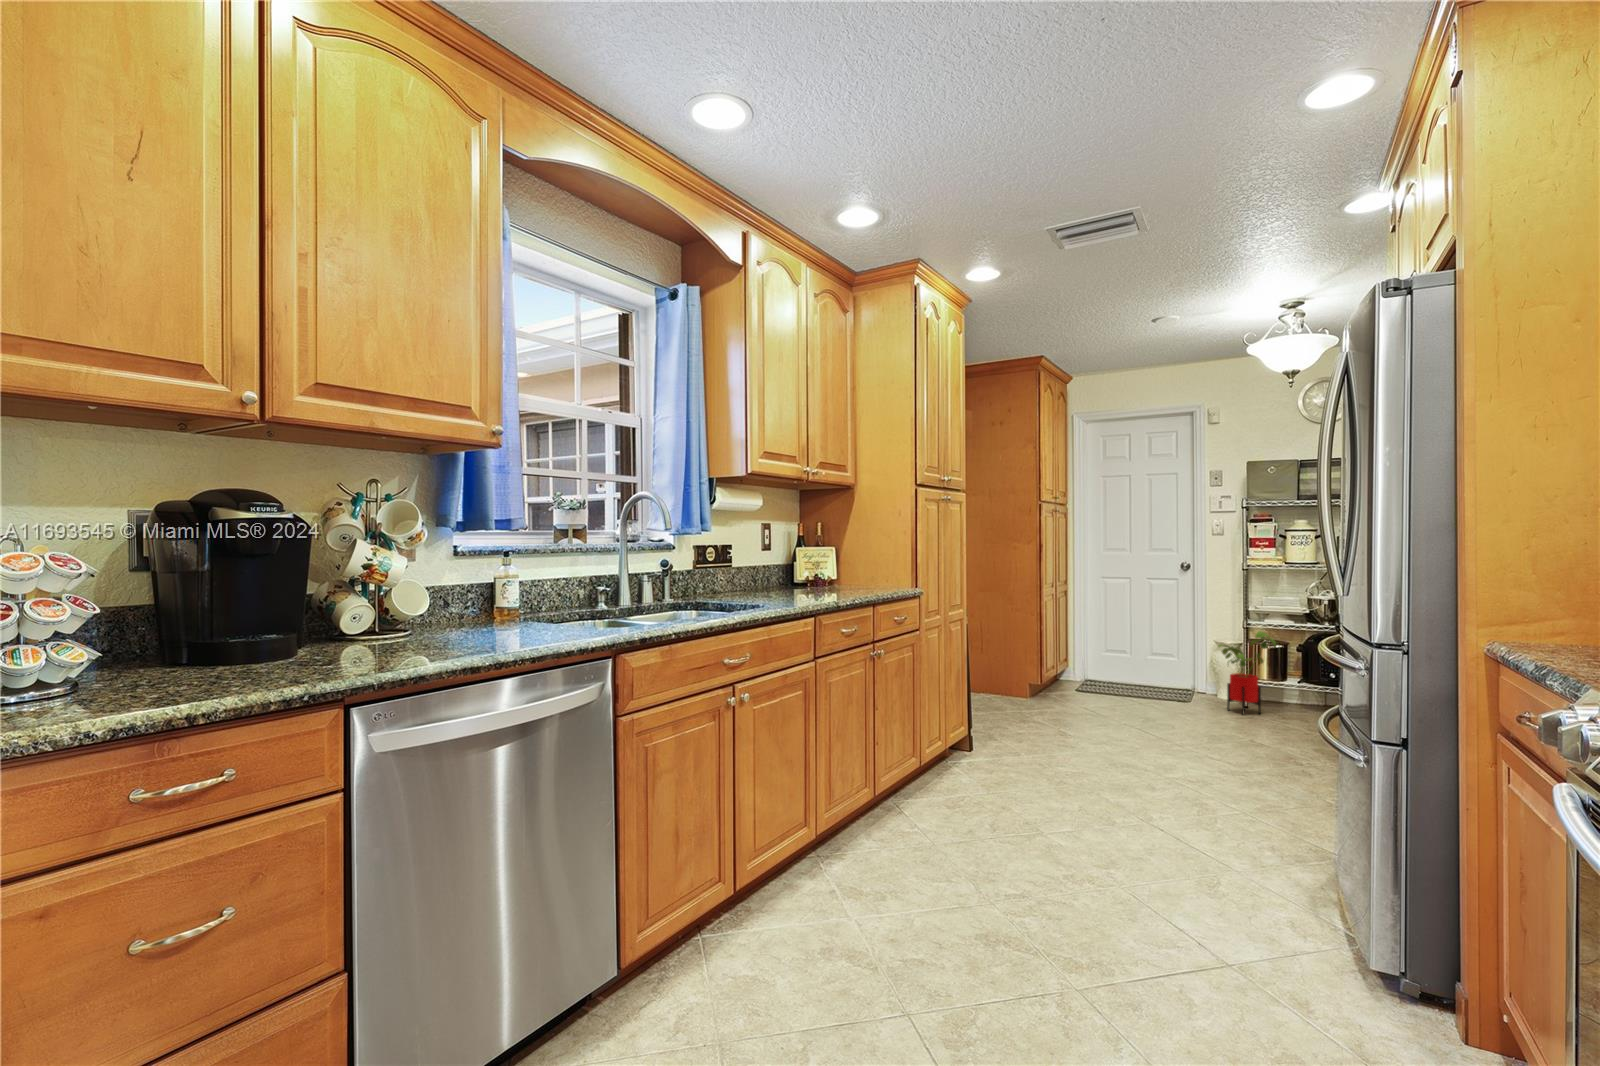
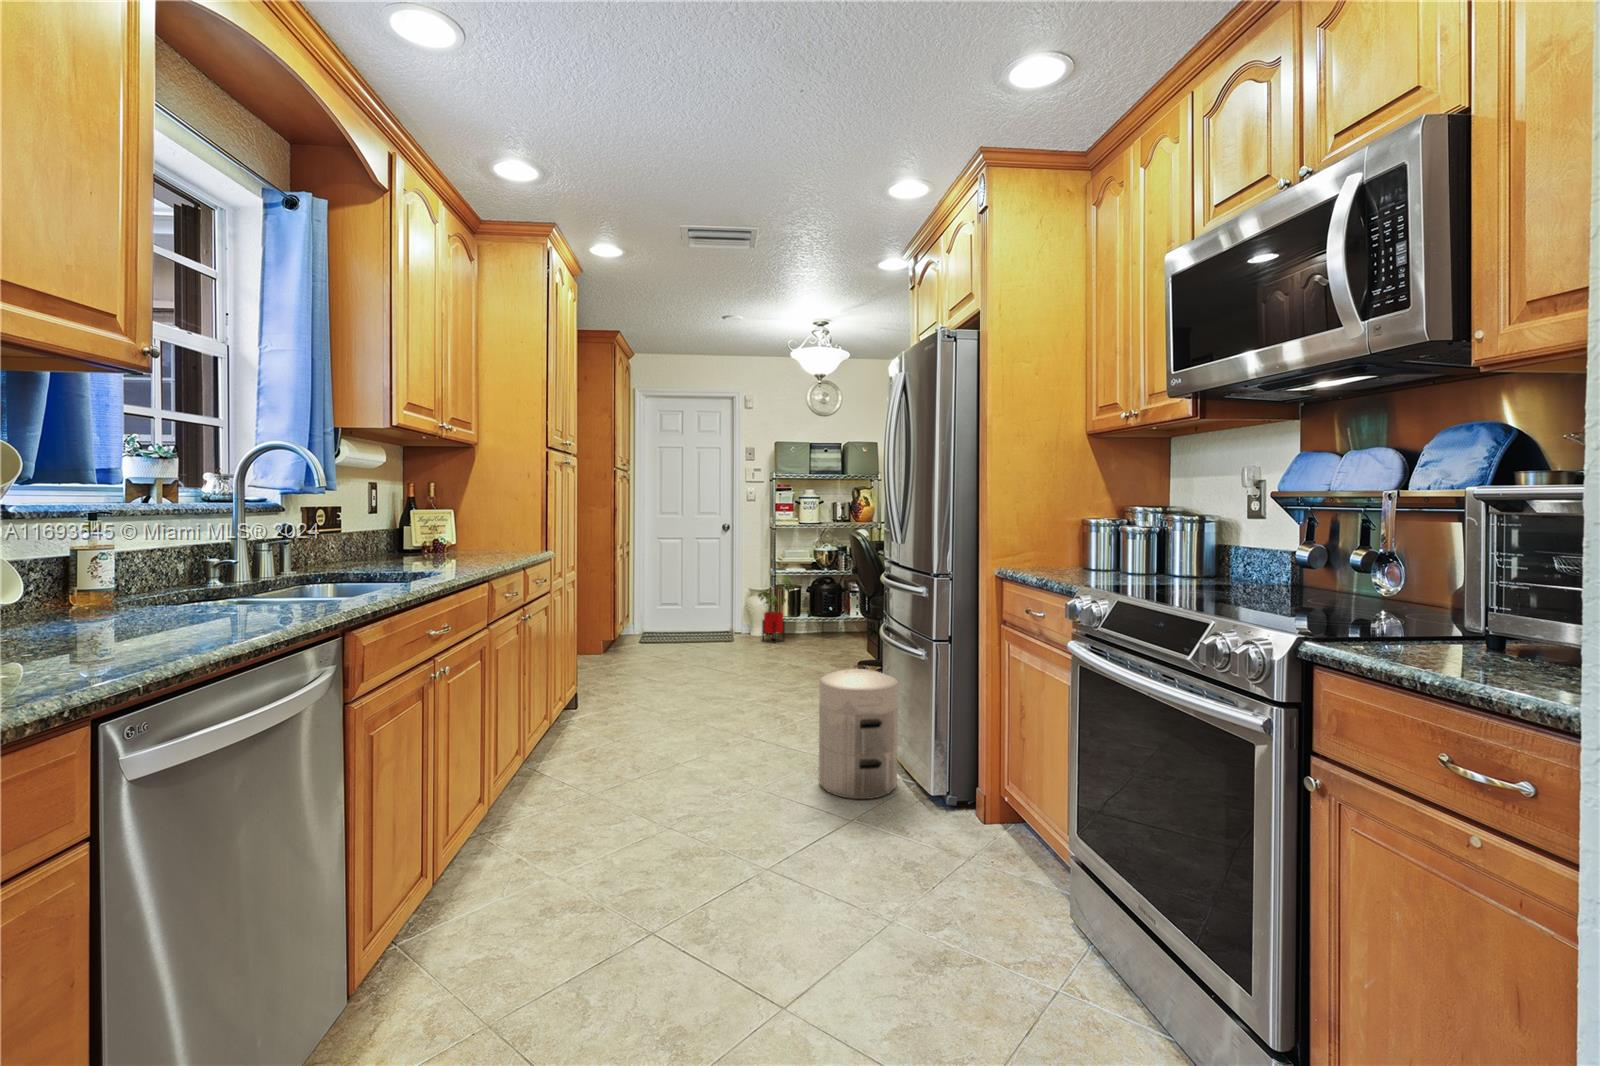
waste bin: none [1190,764,1322,965] -> present [819,665,899,799]

